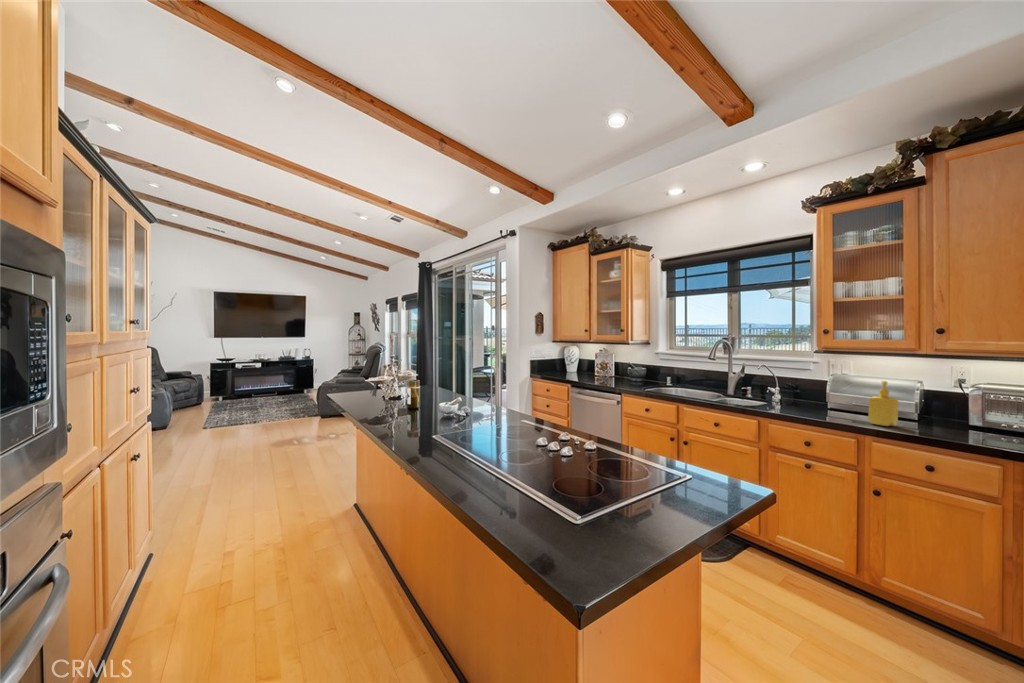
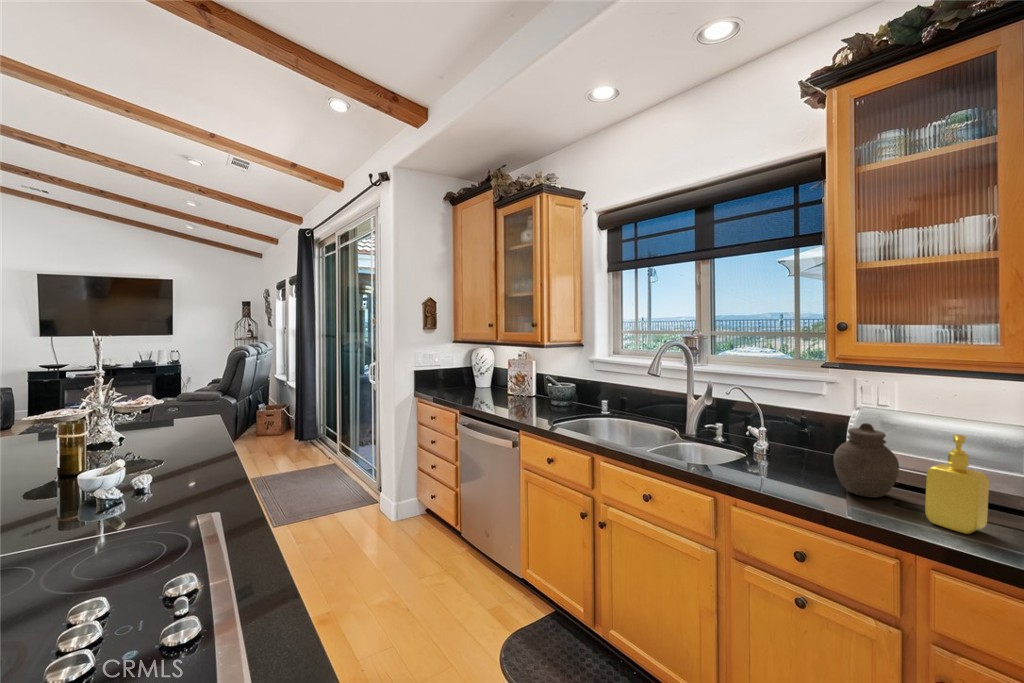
jar: none [821,380,856,417] -> present [833,423,899,497]

